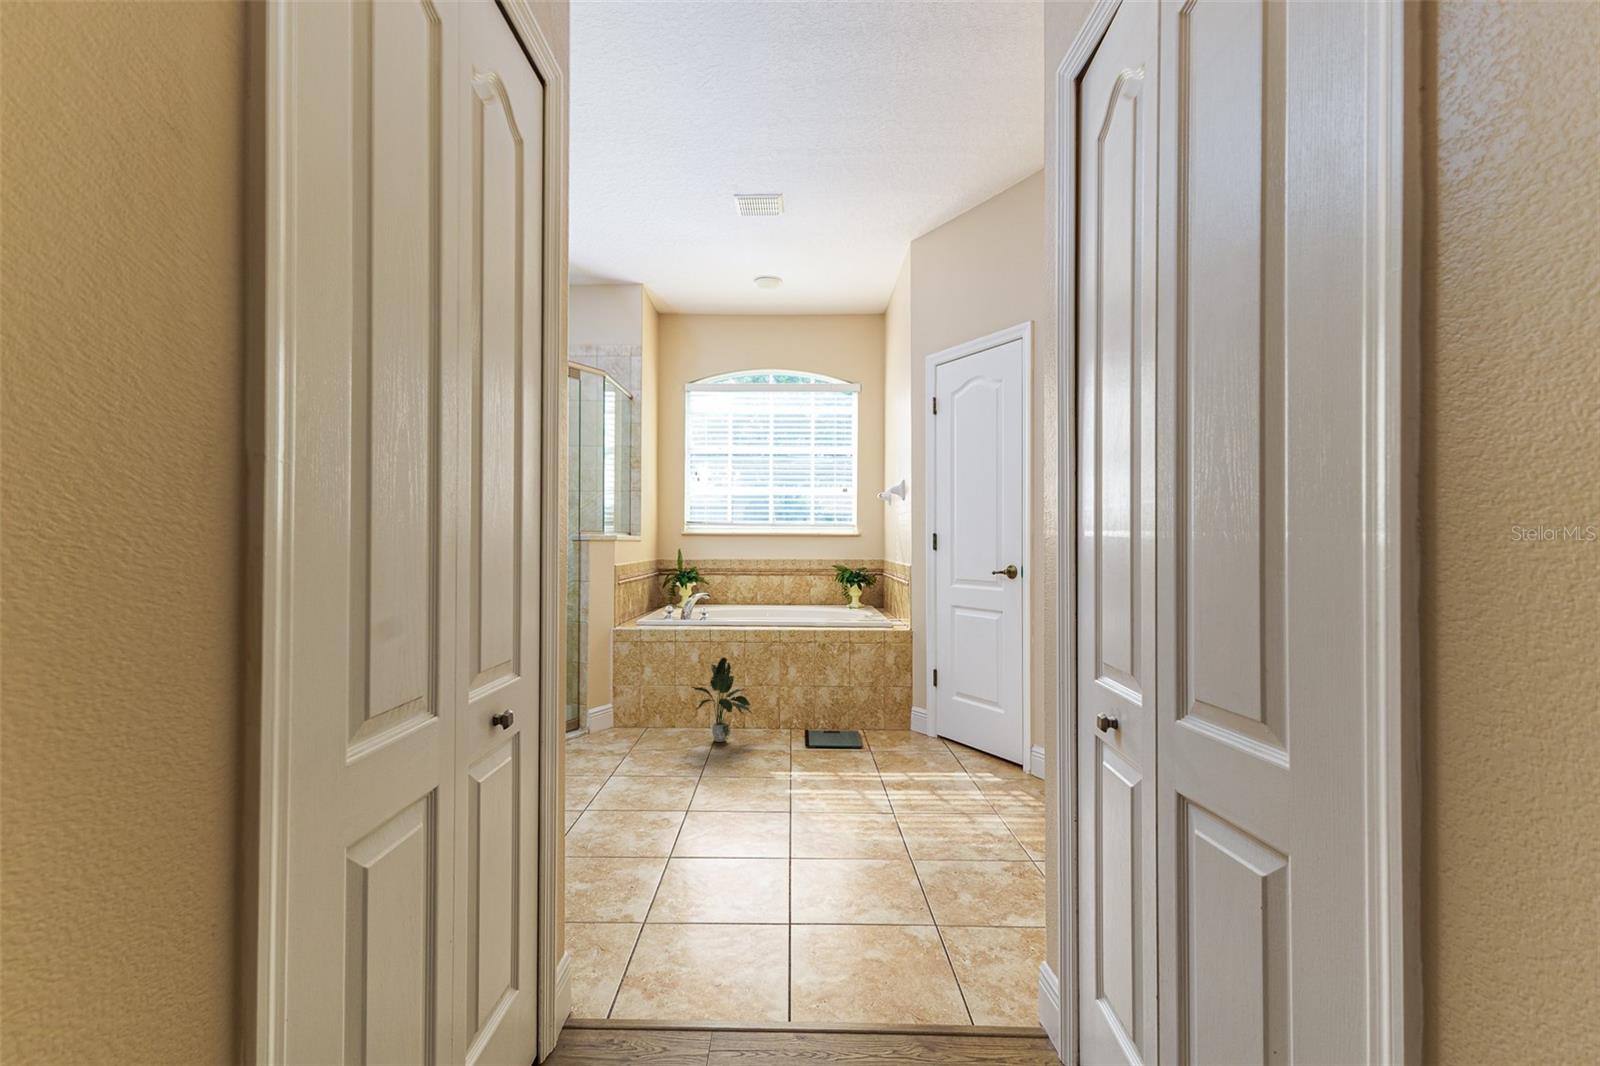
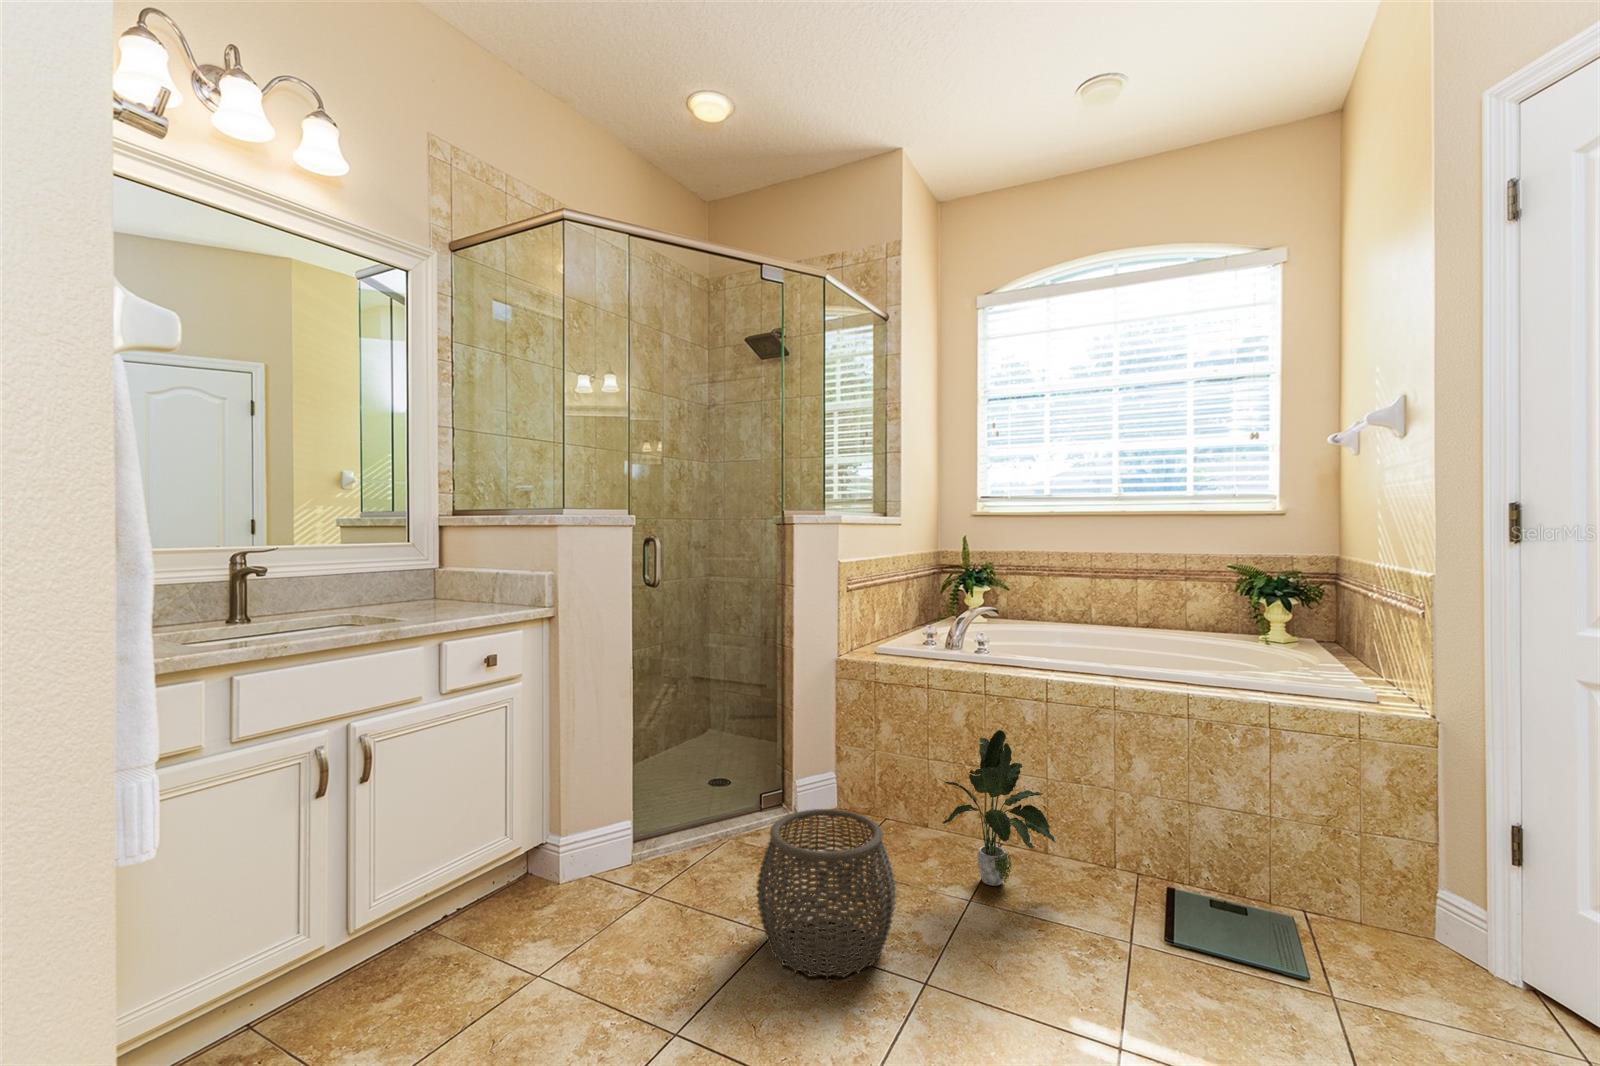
woven basket: none [608,703,684,781] -> present [756,809,897,978]

